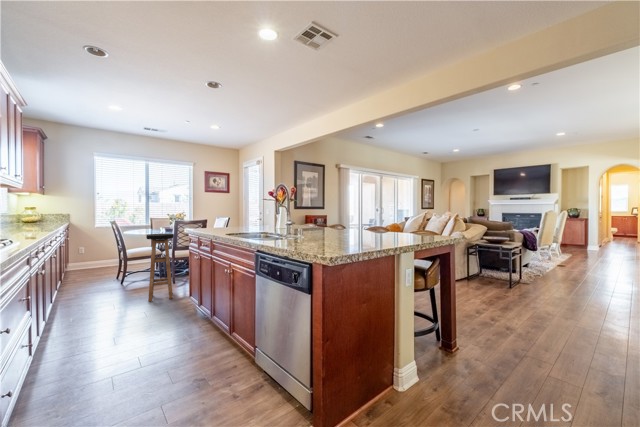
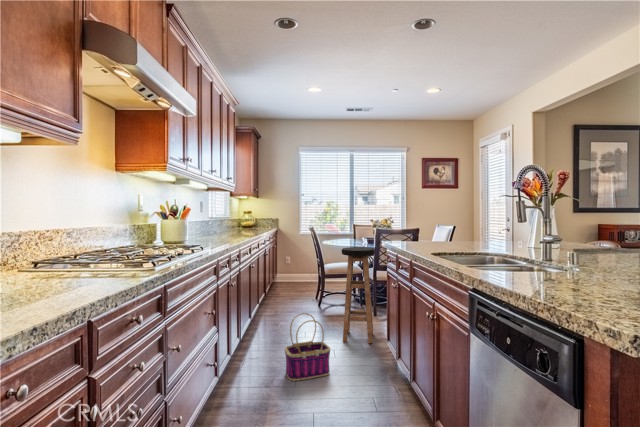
basket: none [101,282,142,331] -> present [285,313,330,381]

